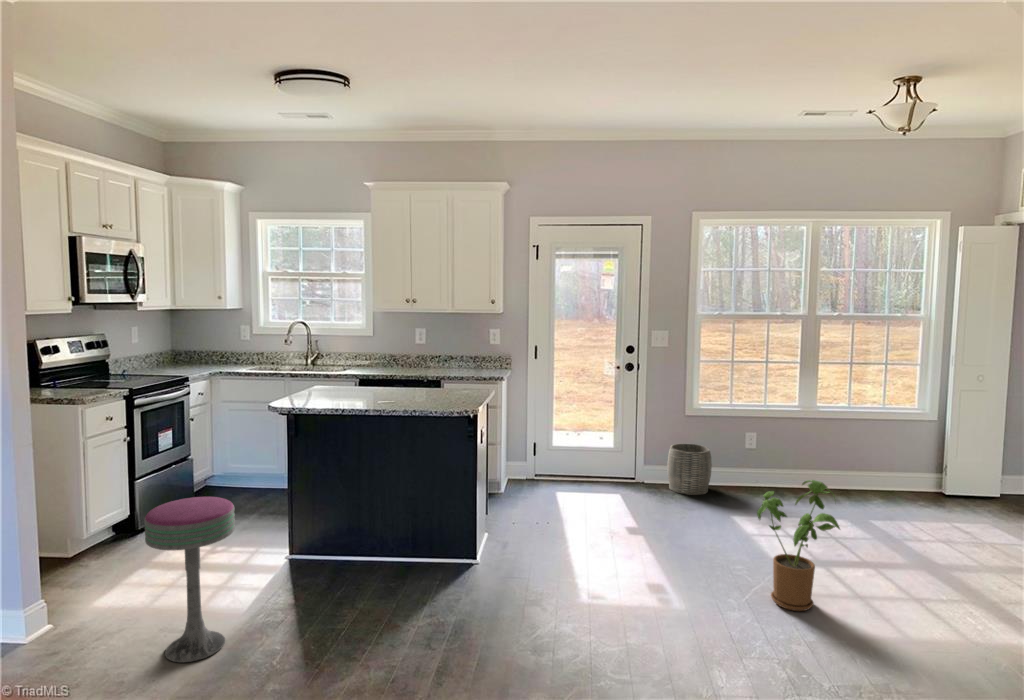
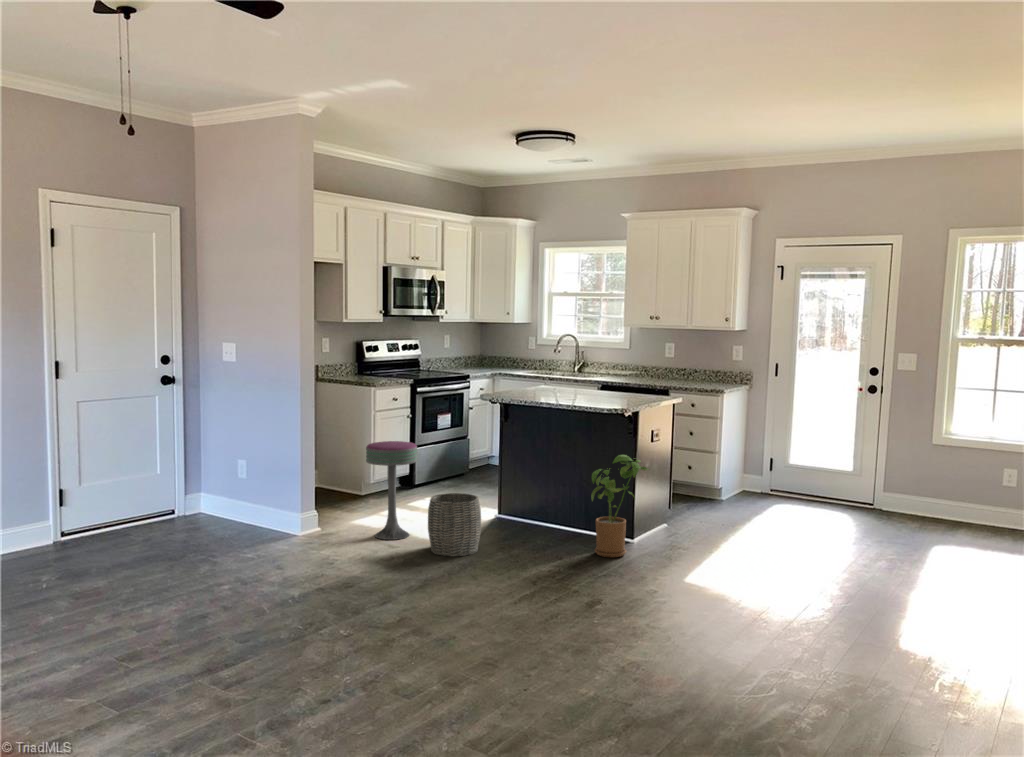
woven basket: present [667,443,712,495] -> present [428,493,481,556]
house plant: present [757,480,840,611] -> present [591,455,648,557]

